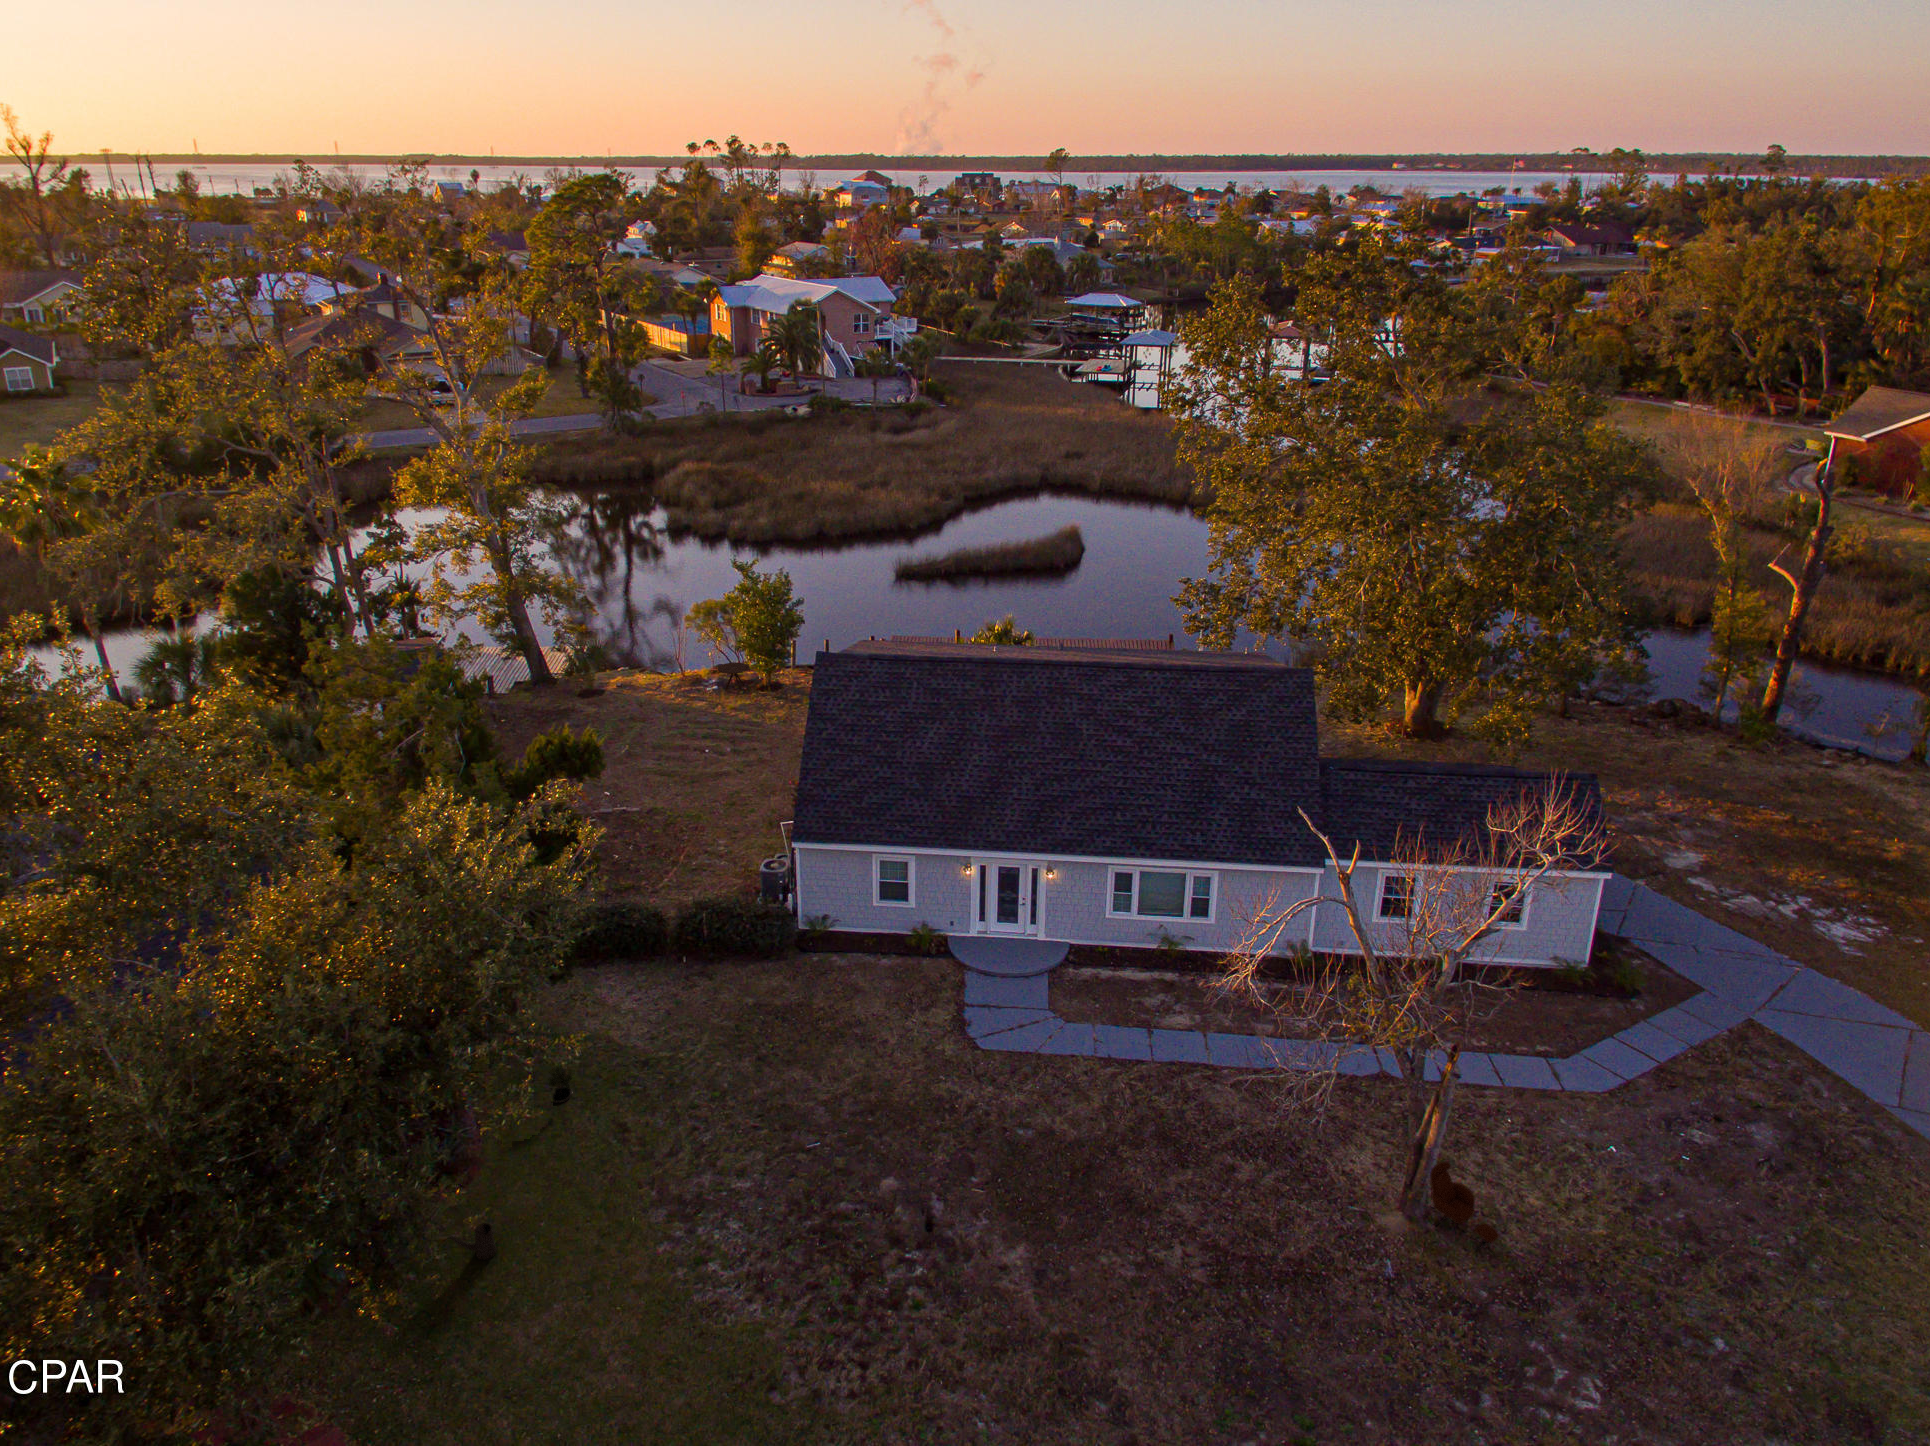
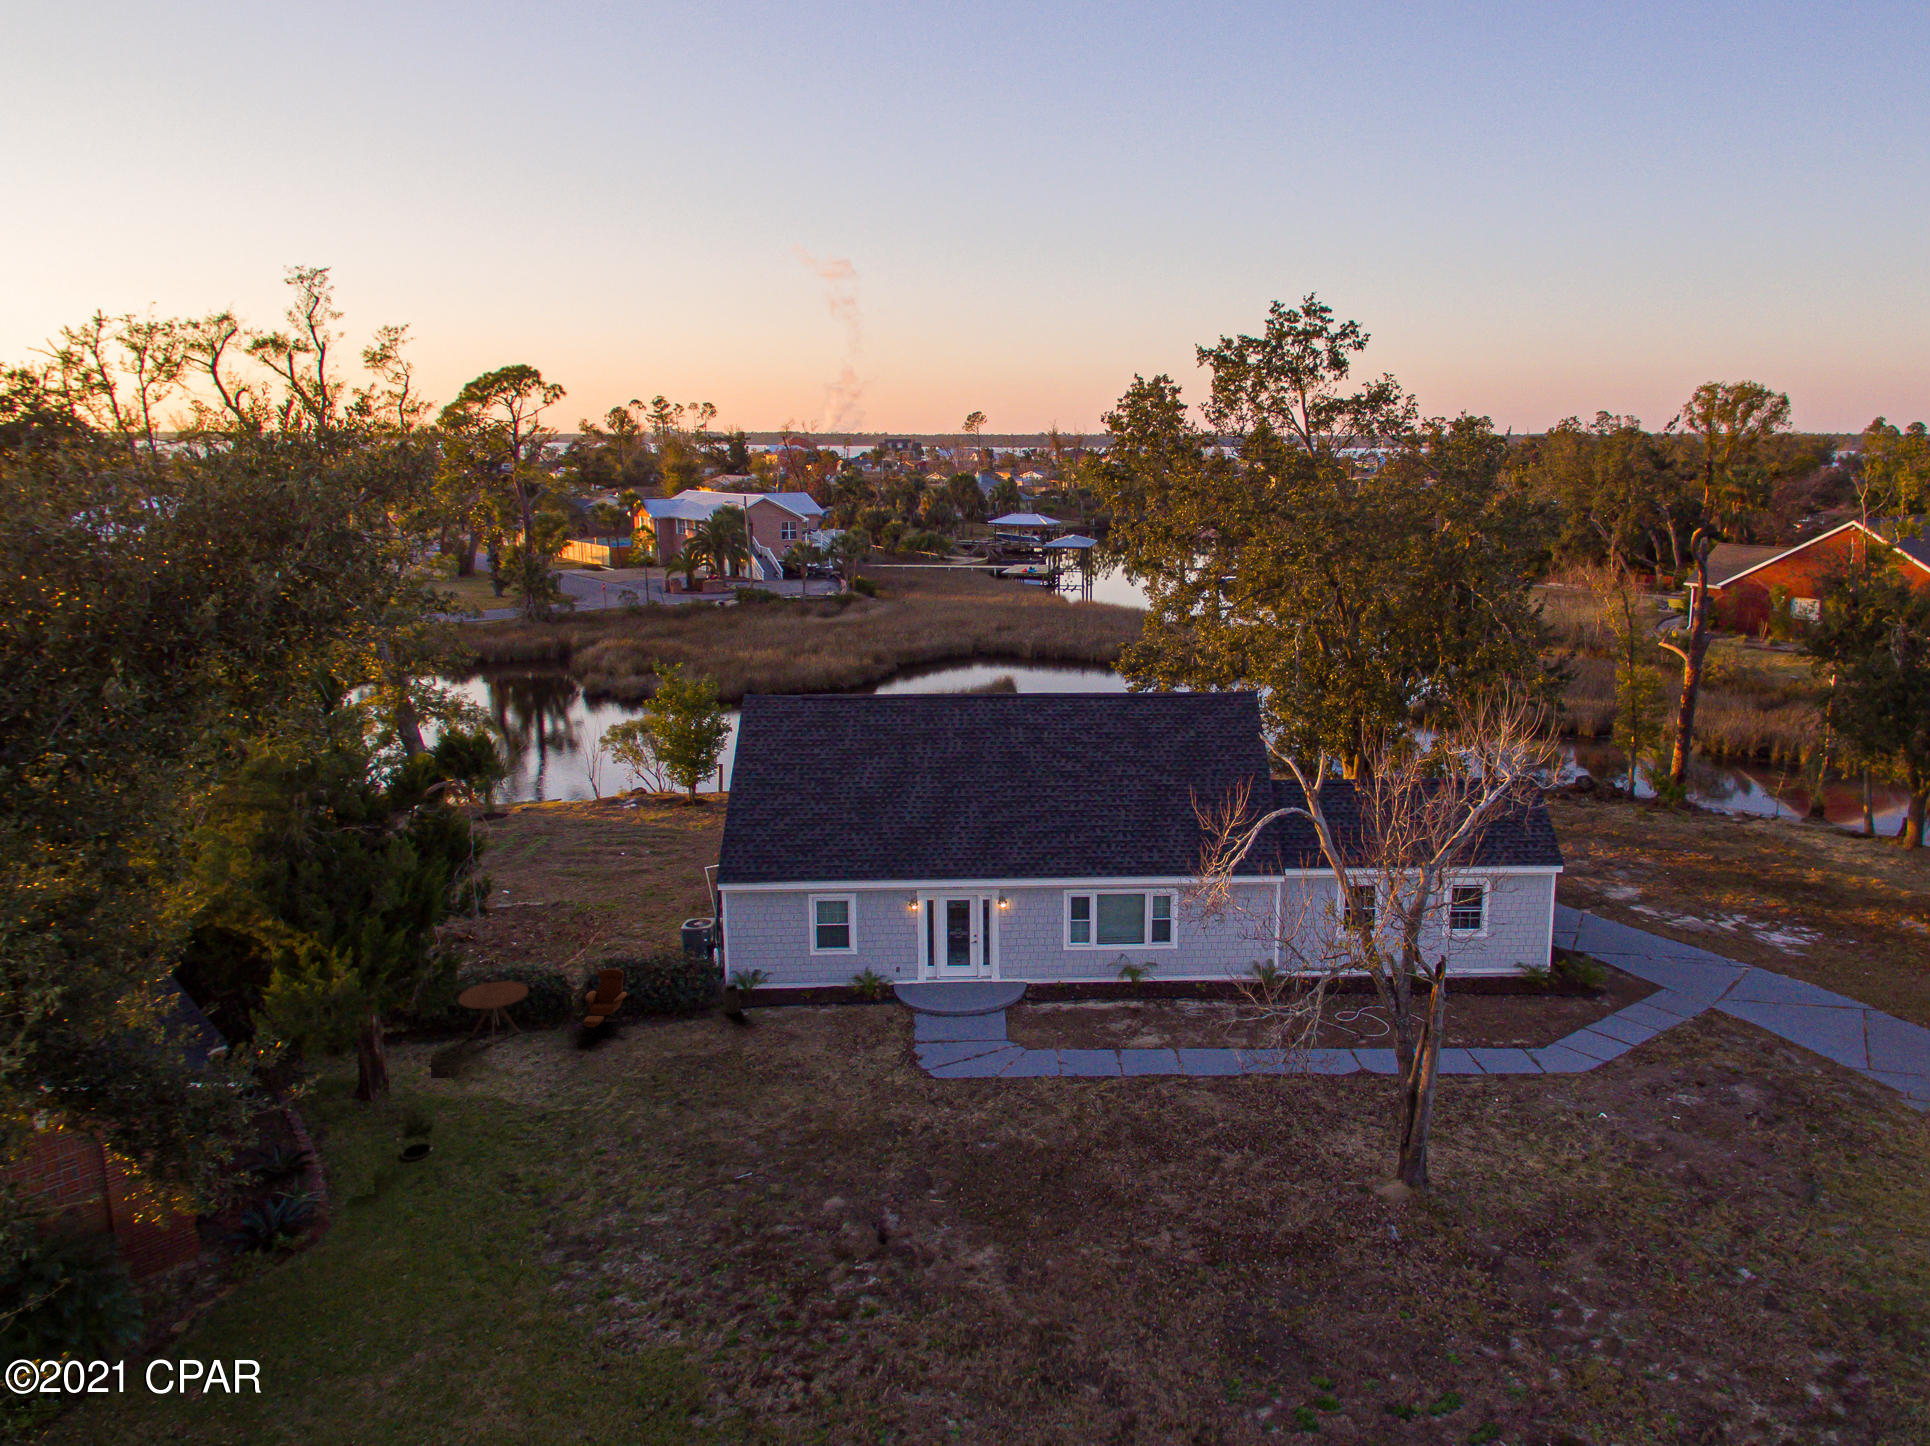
round table: present [718,662,750,690] -> present [458,981,528,1039]
lounge chair: present [1430,1161,1499,1249] -> present [582,969,627,1040]
watering can: present [448,1222,502,1260] -> present [713,979,741,1014]

